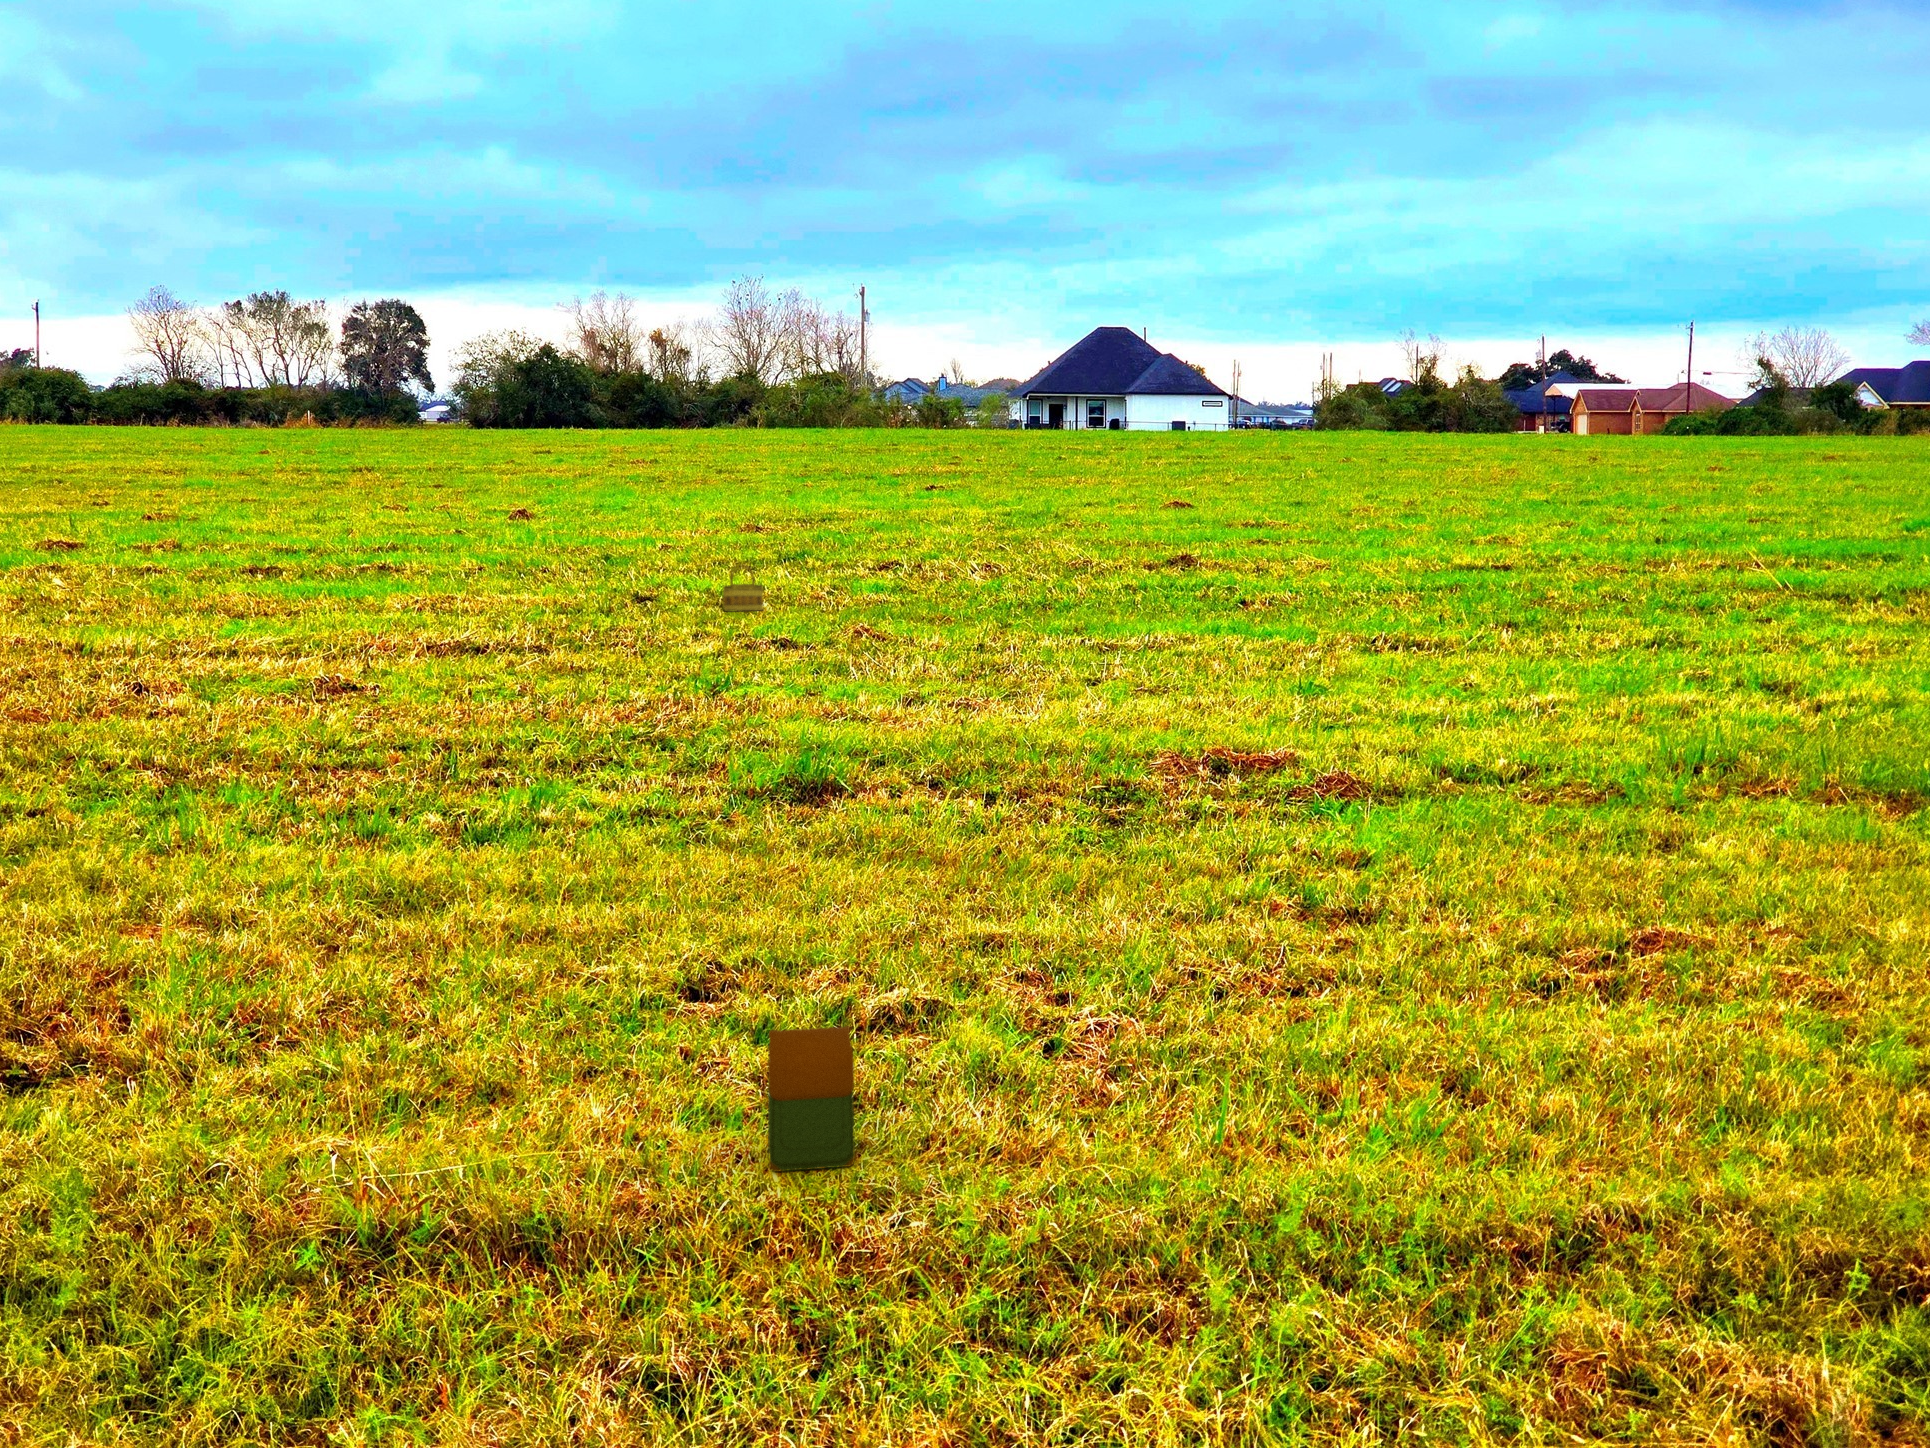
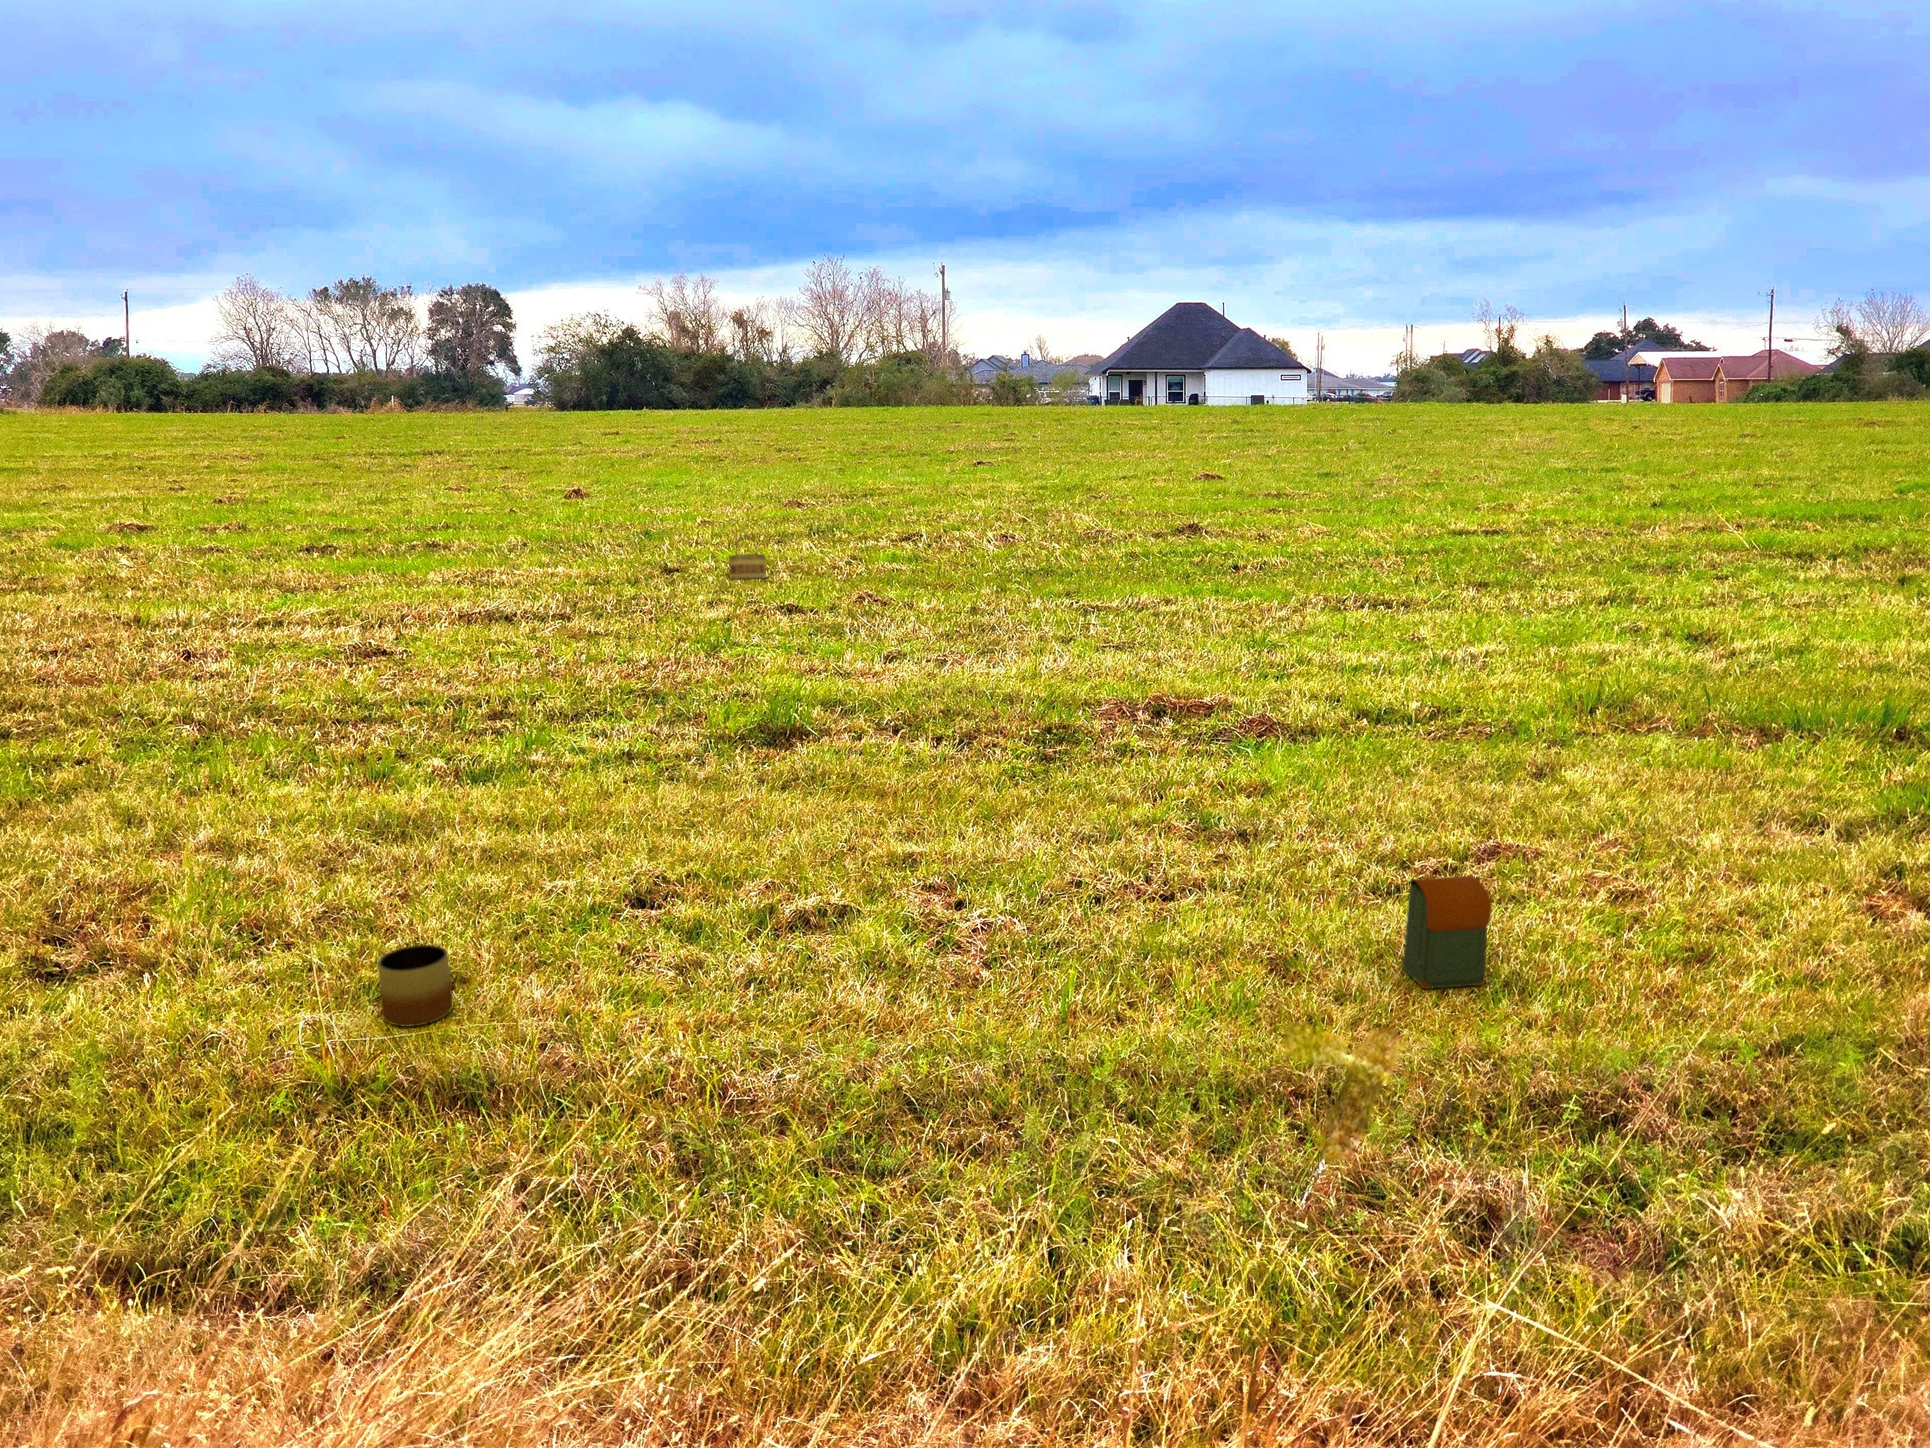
backpack: present [768,1026,855,1172] -> present [1403,876,1492,989]
planter: none [411,1051,497,1151] -> present [377,945,453,1027]

